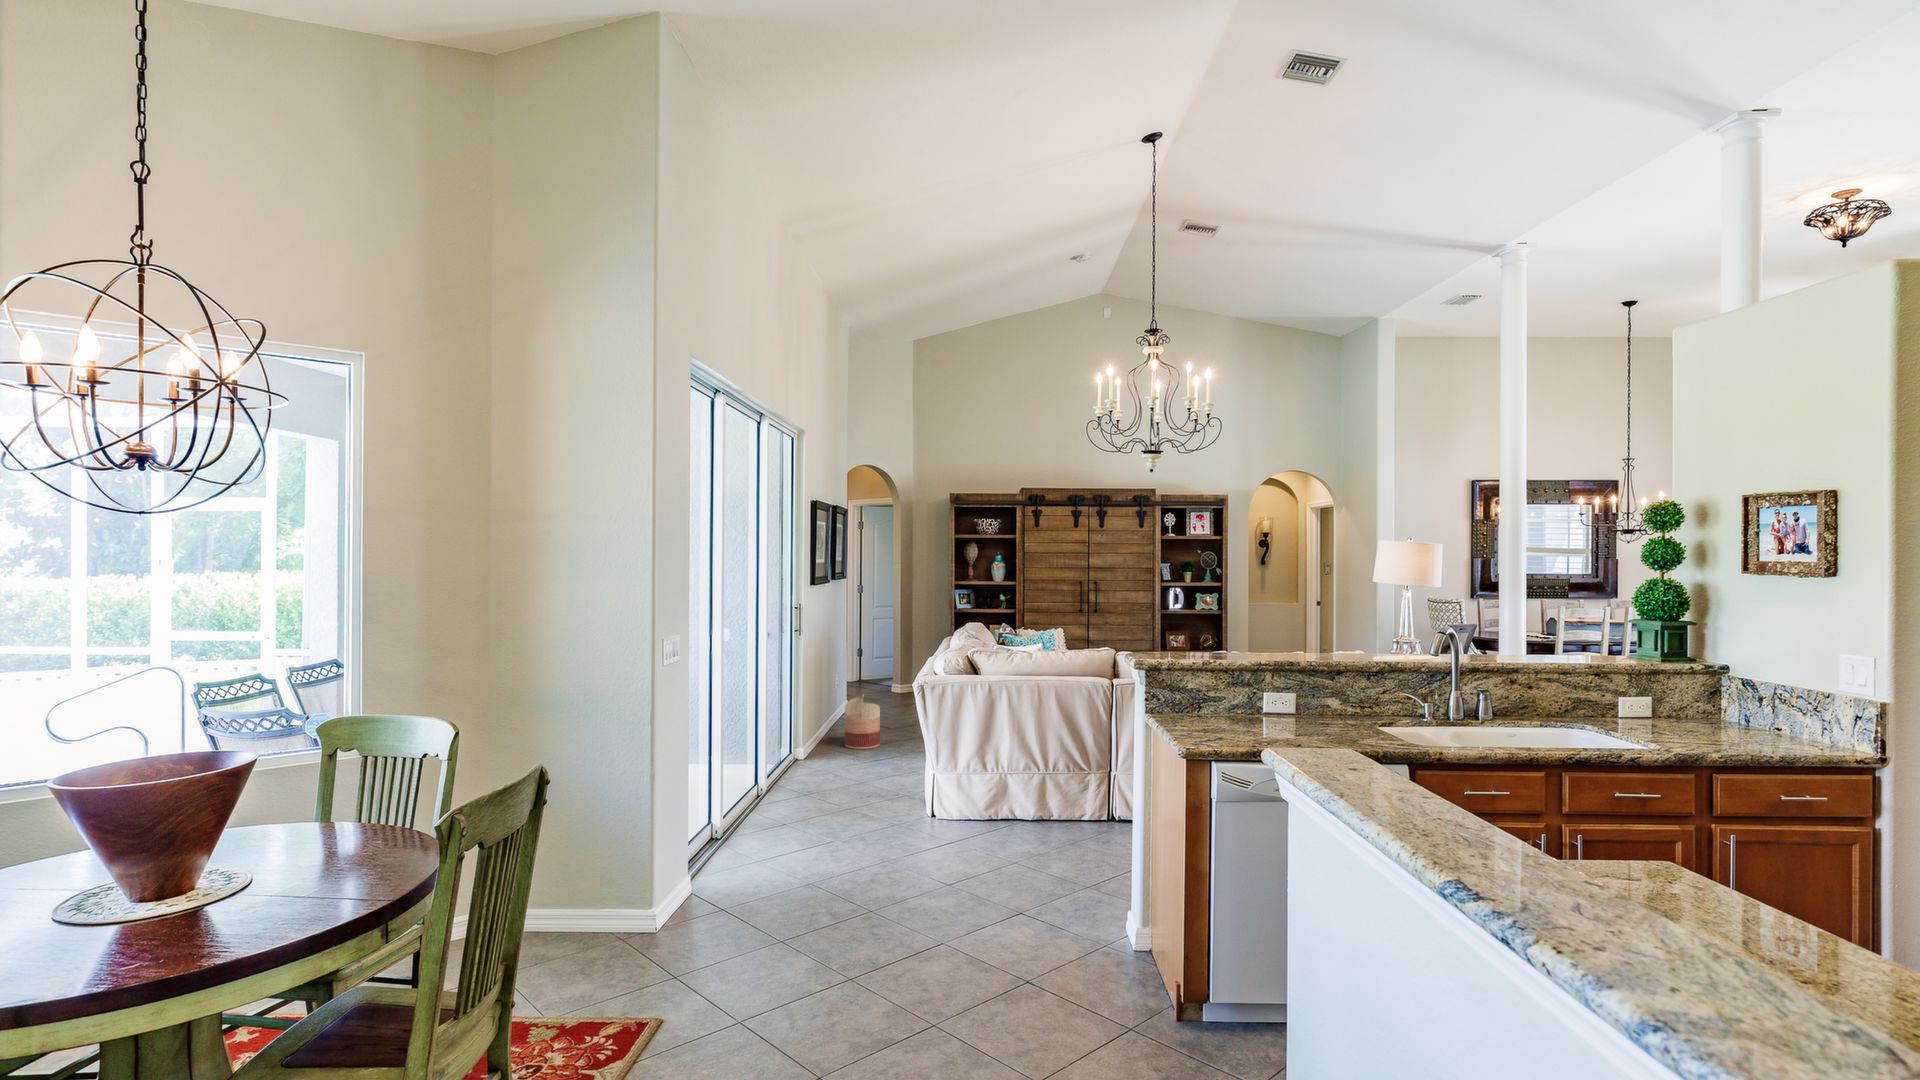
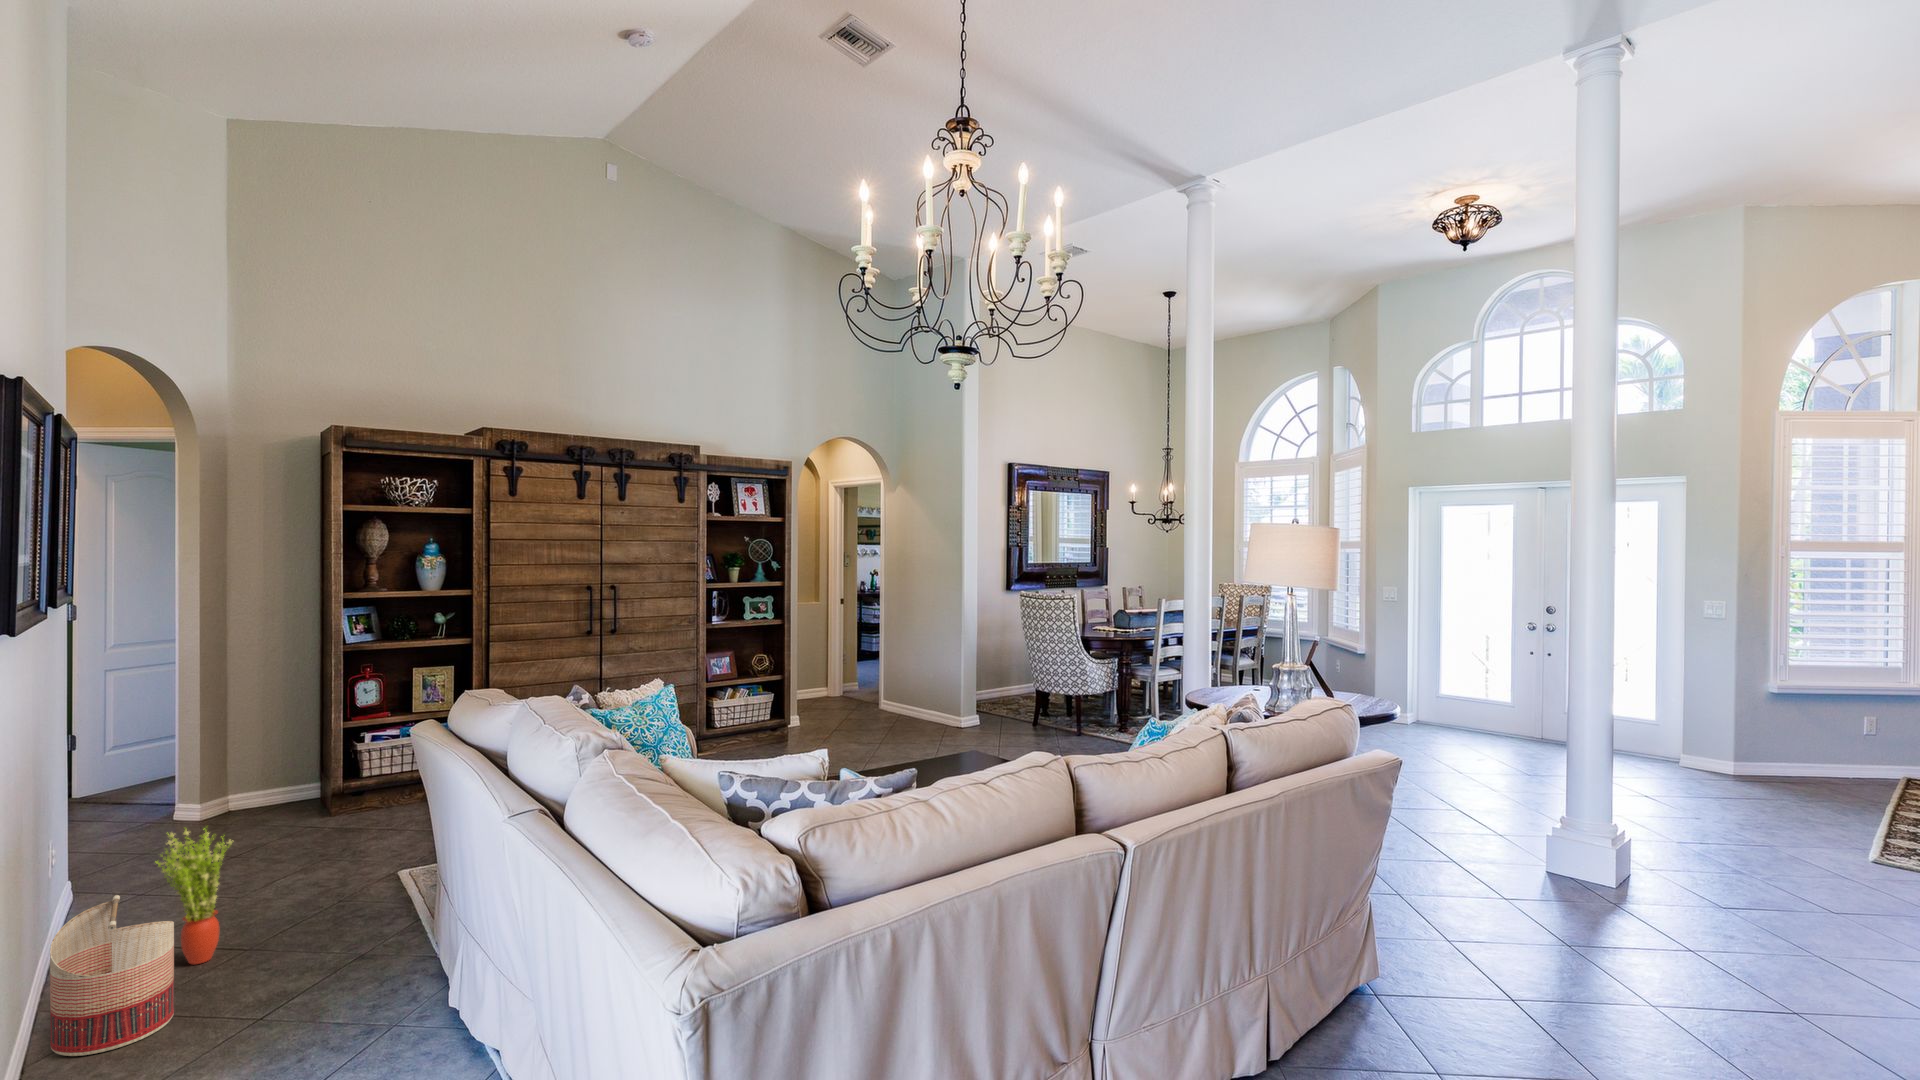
potted plant: none [876,676,901,734] -> present [156,828,232,964]

